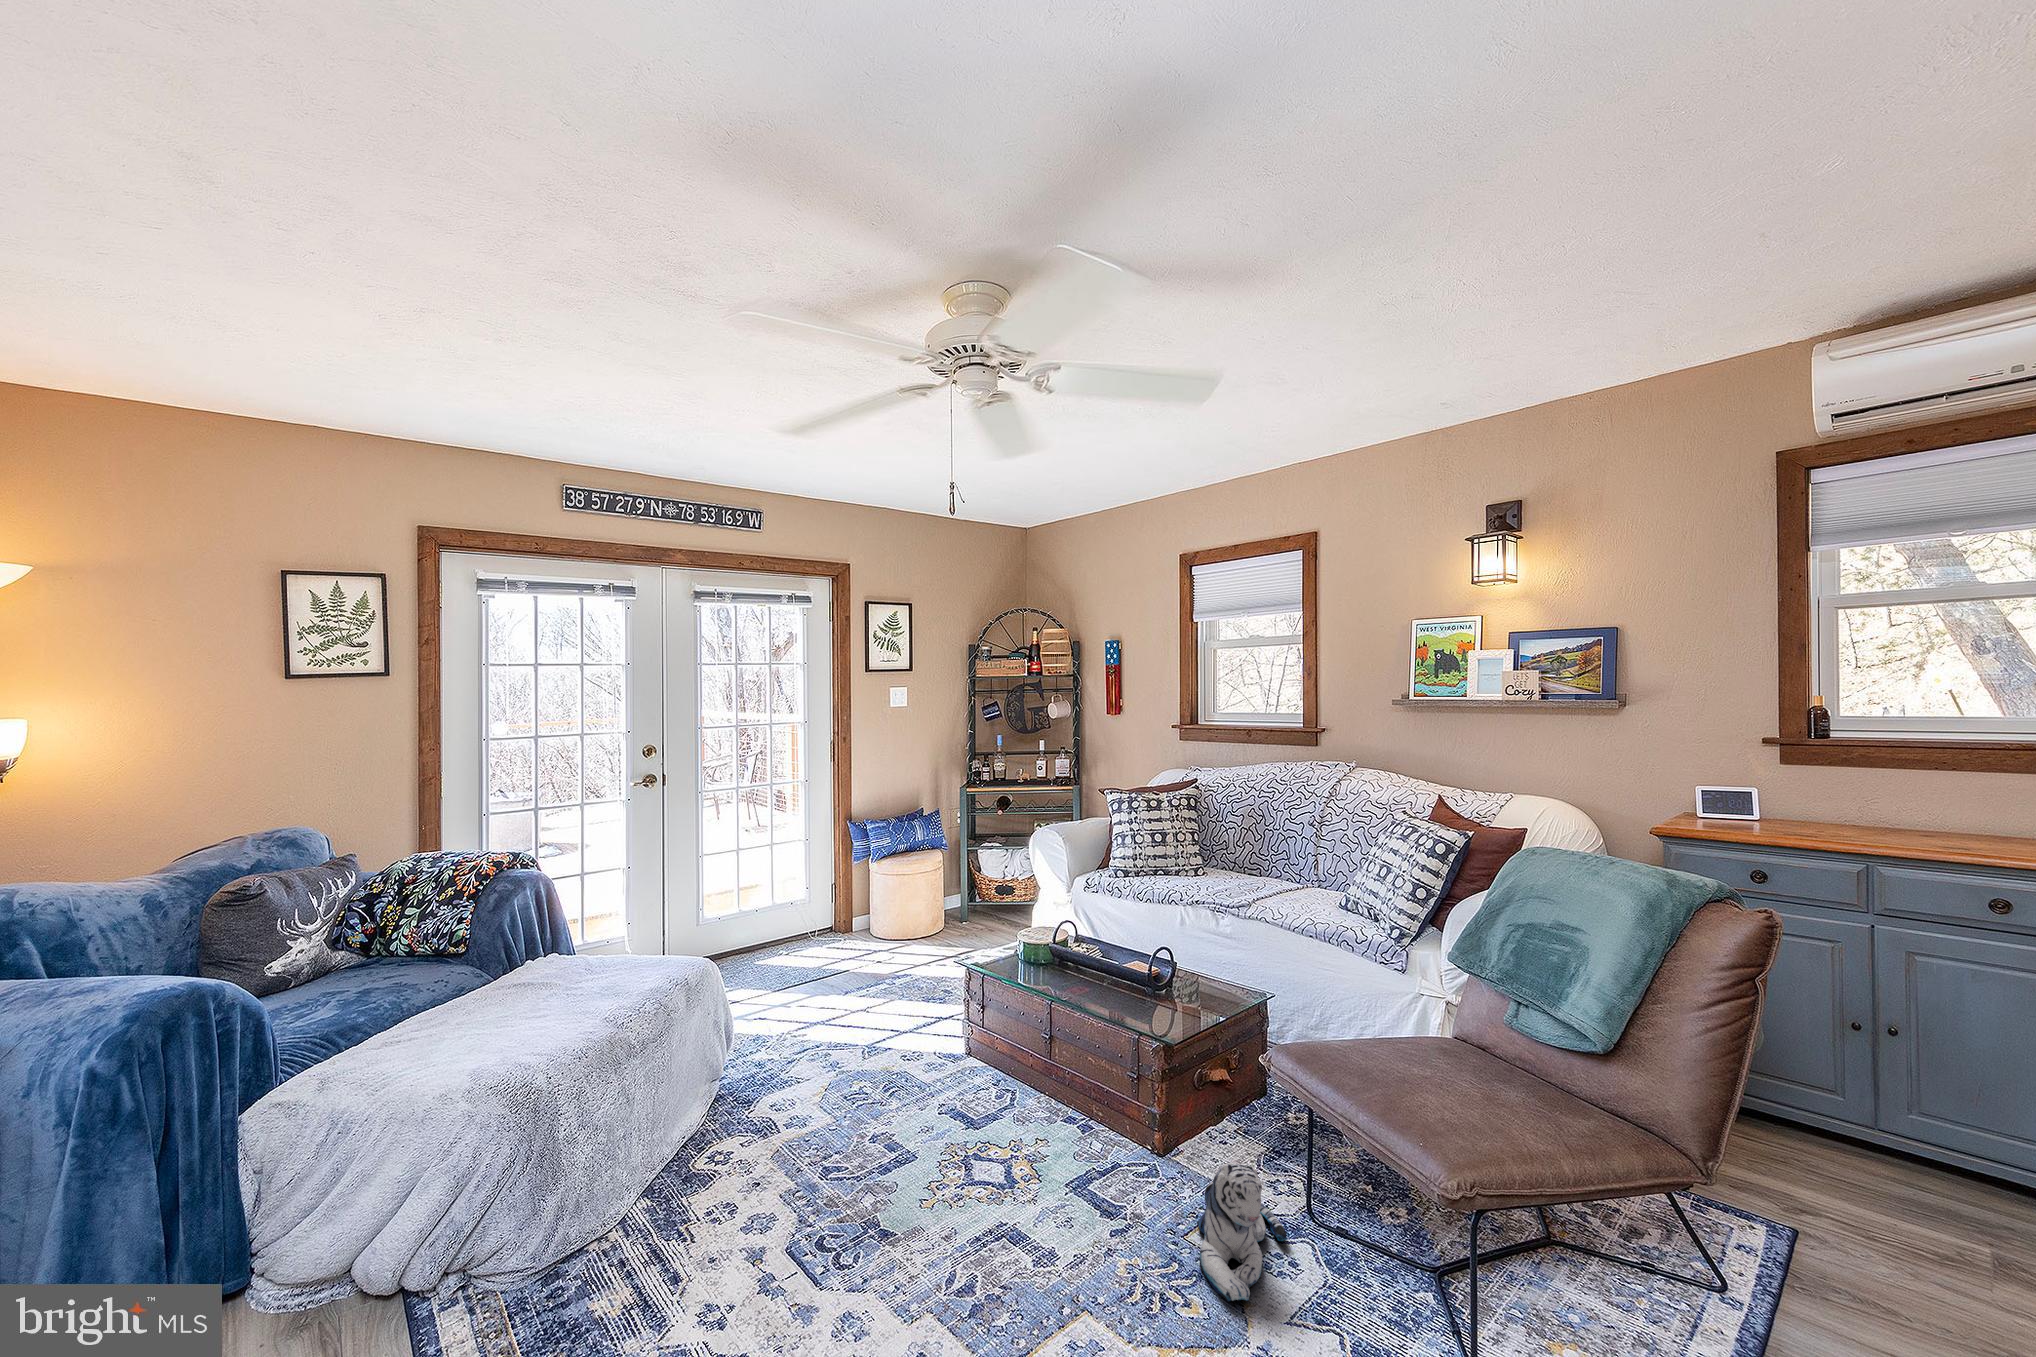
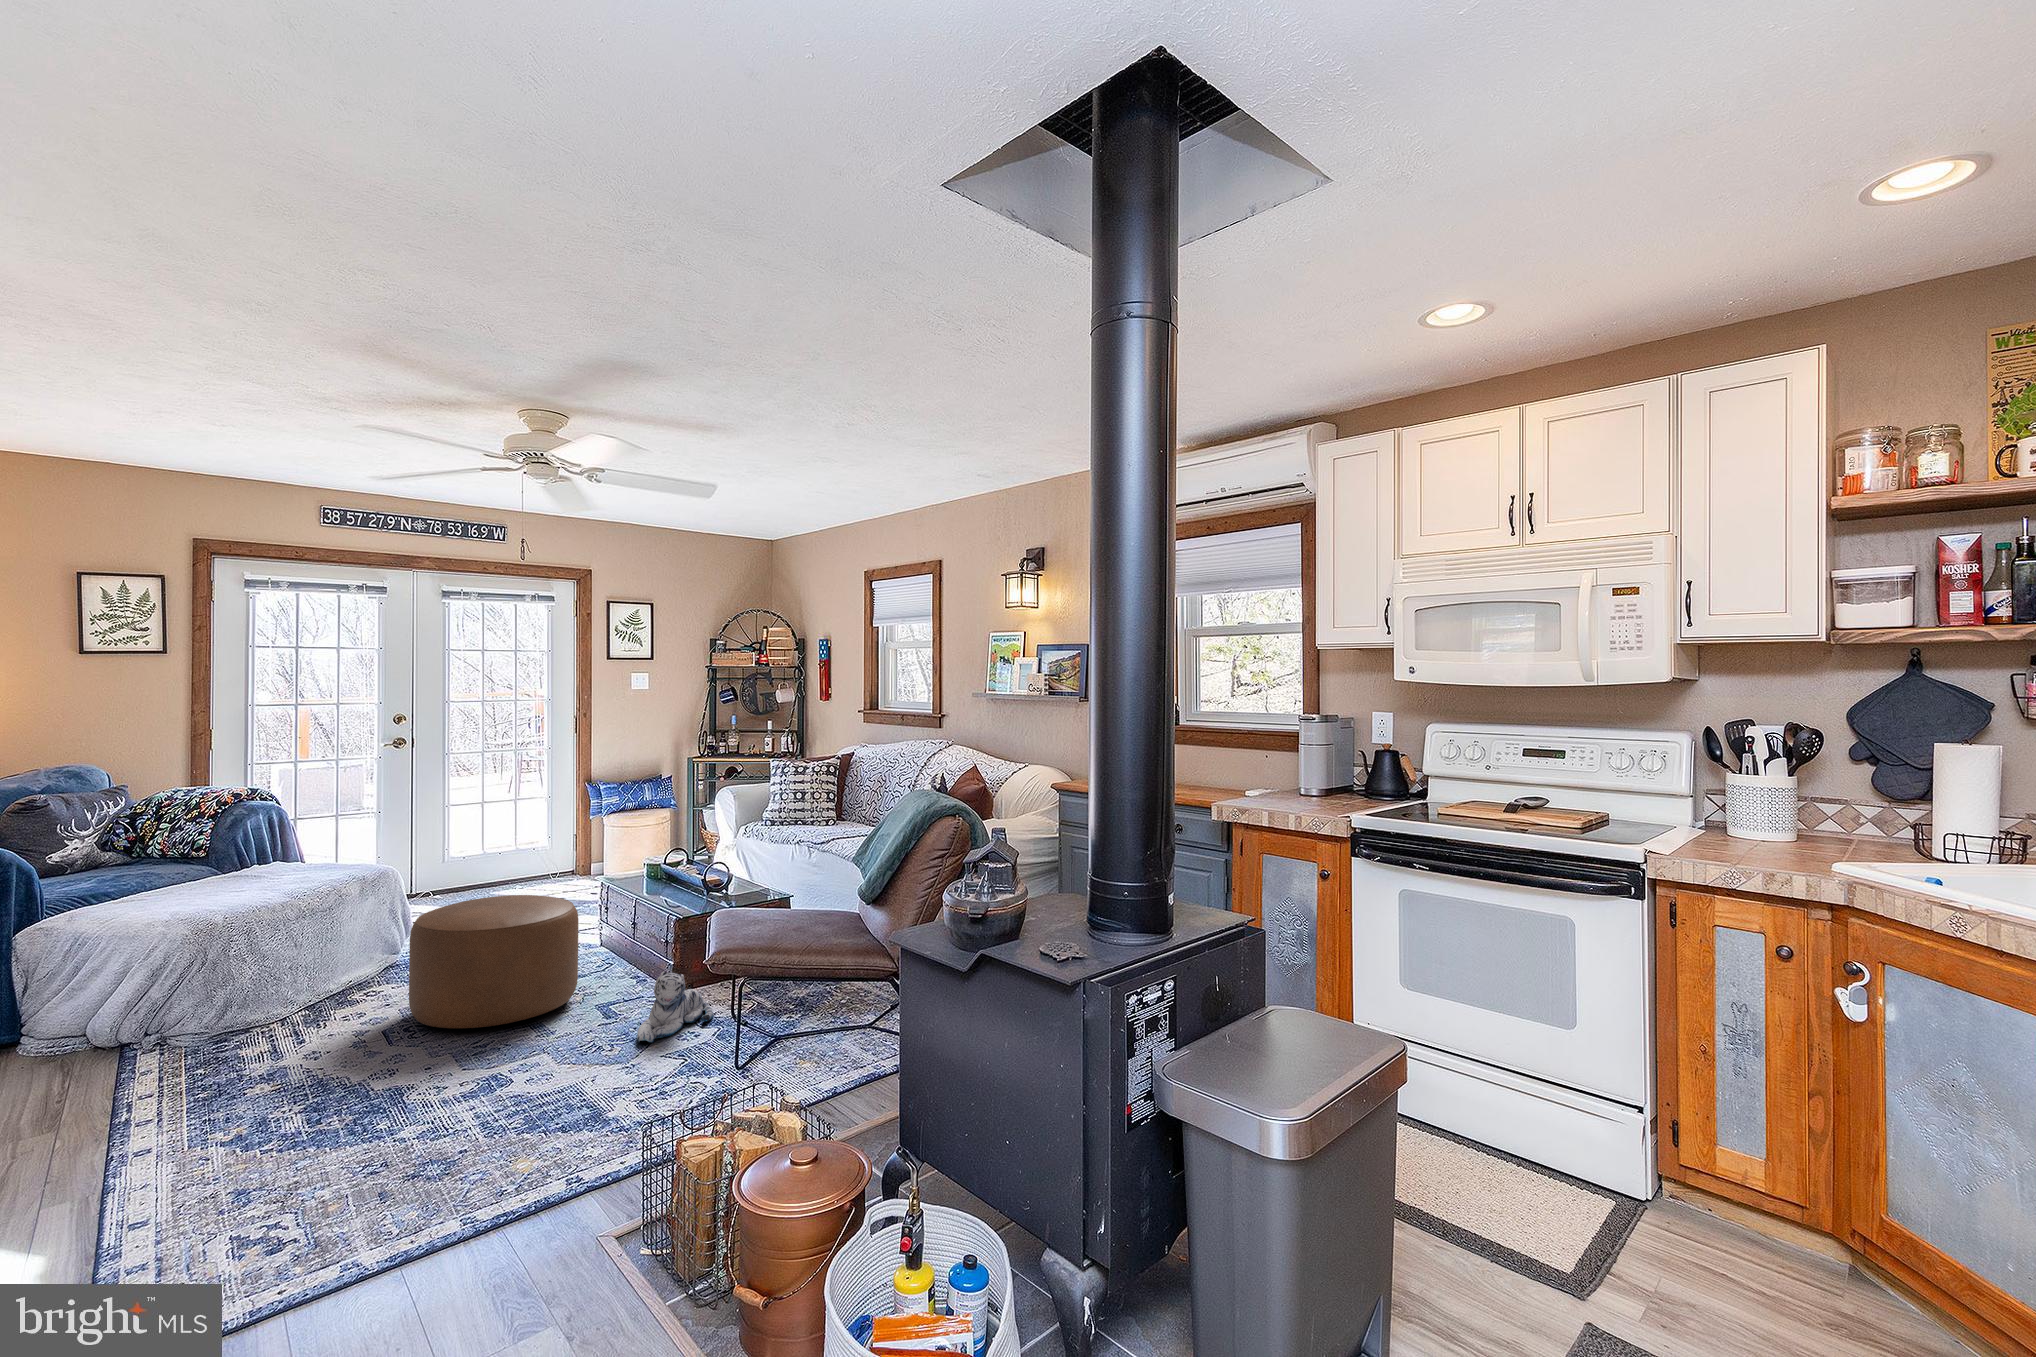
ottoman: none [813,1015,1040,1265] -> present [409,895,578,1028]

